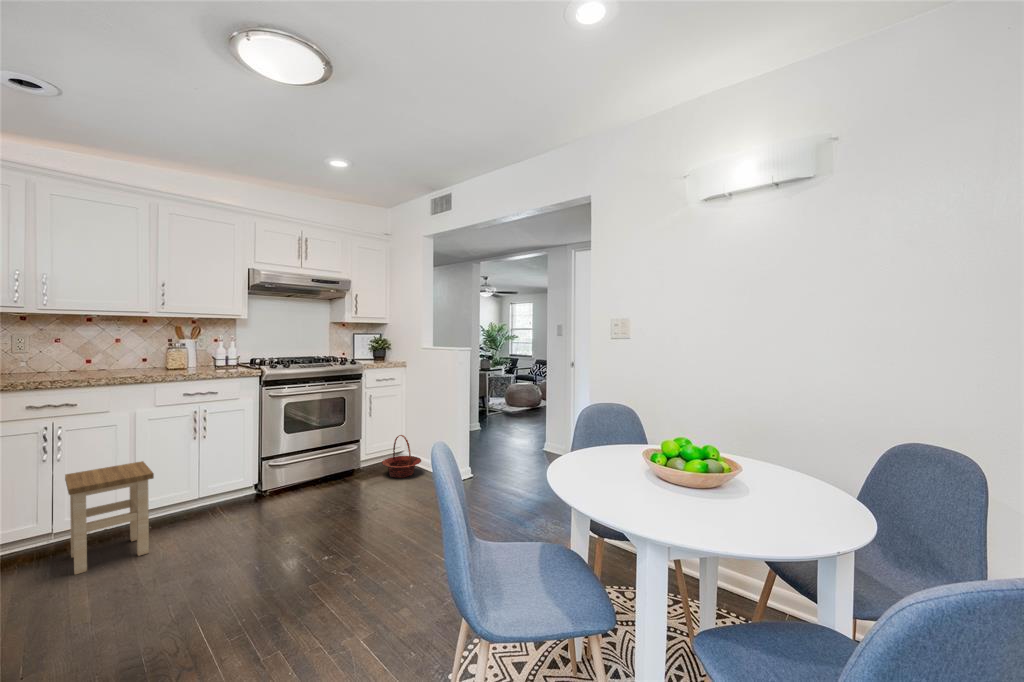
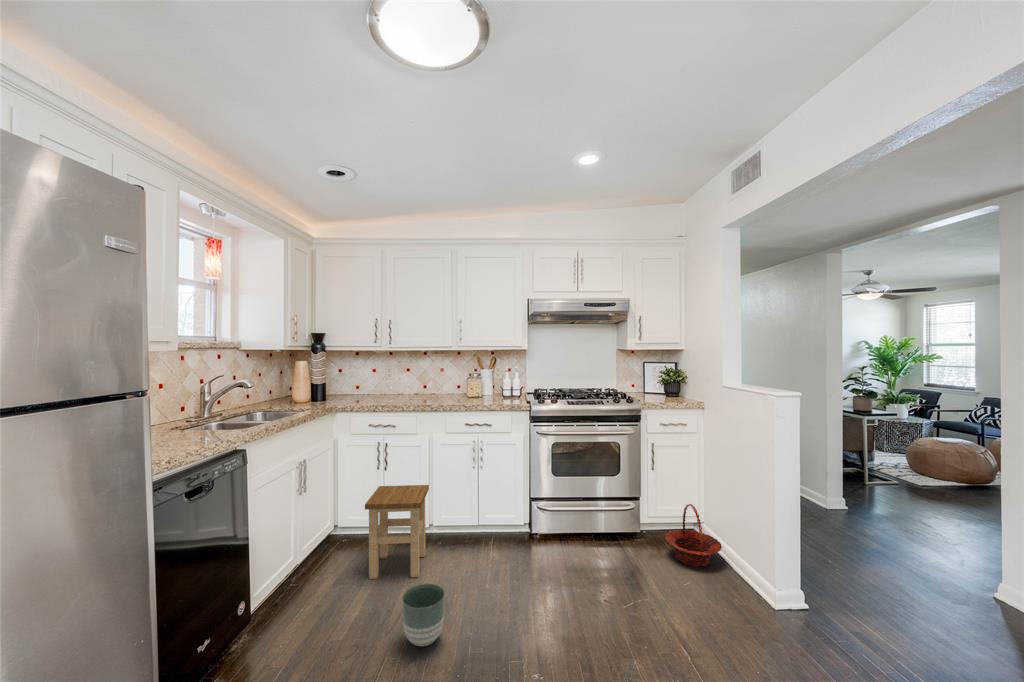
planter: none [175,531,224,587] -> present [402,584,445,646]

